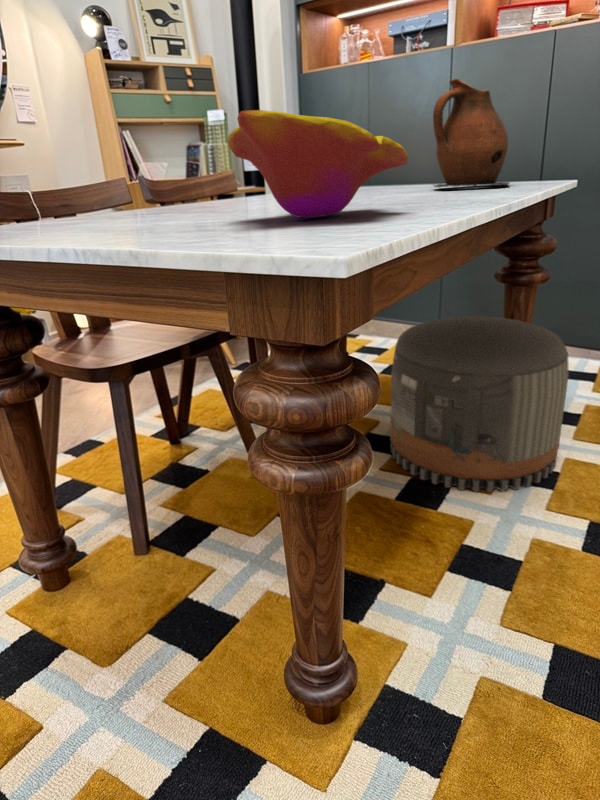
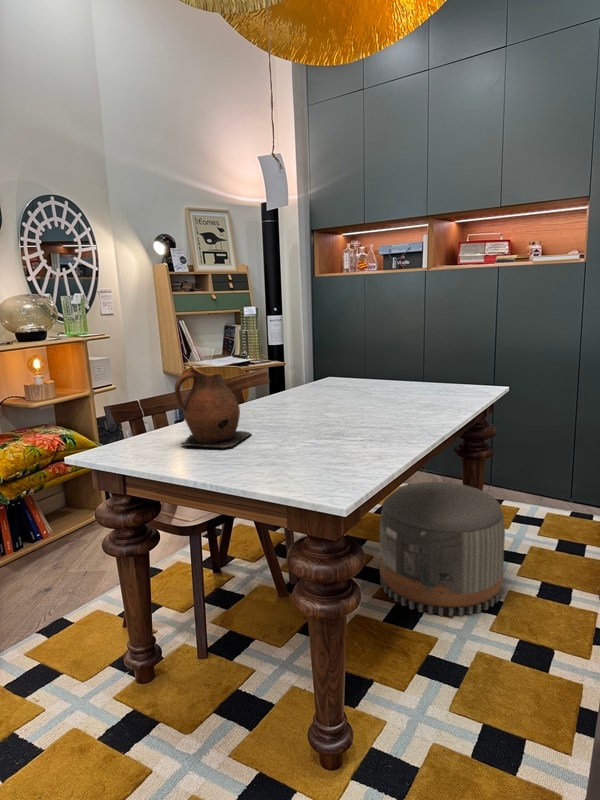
ceramic pitcher: present [433,79,509,187] -> present [175,364,252,449]
decorative bowl: present [228,110,408,218] -> none [282,399,381,455]

